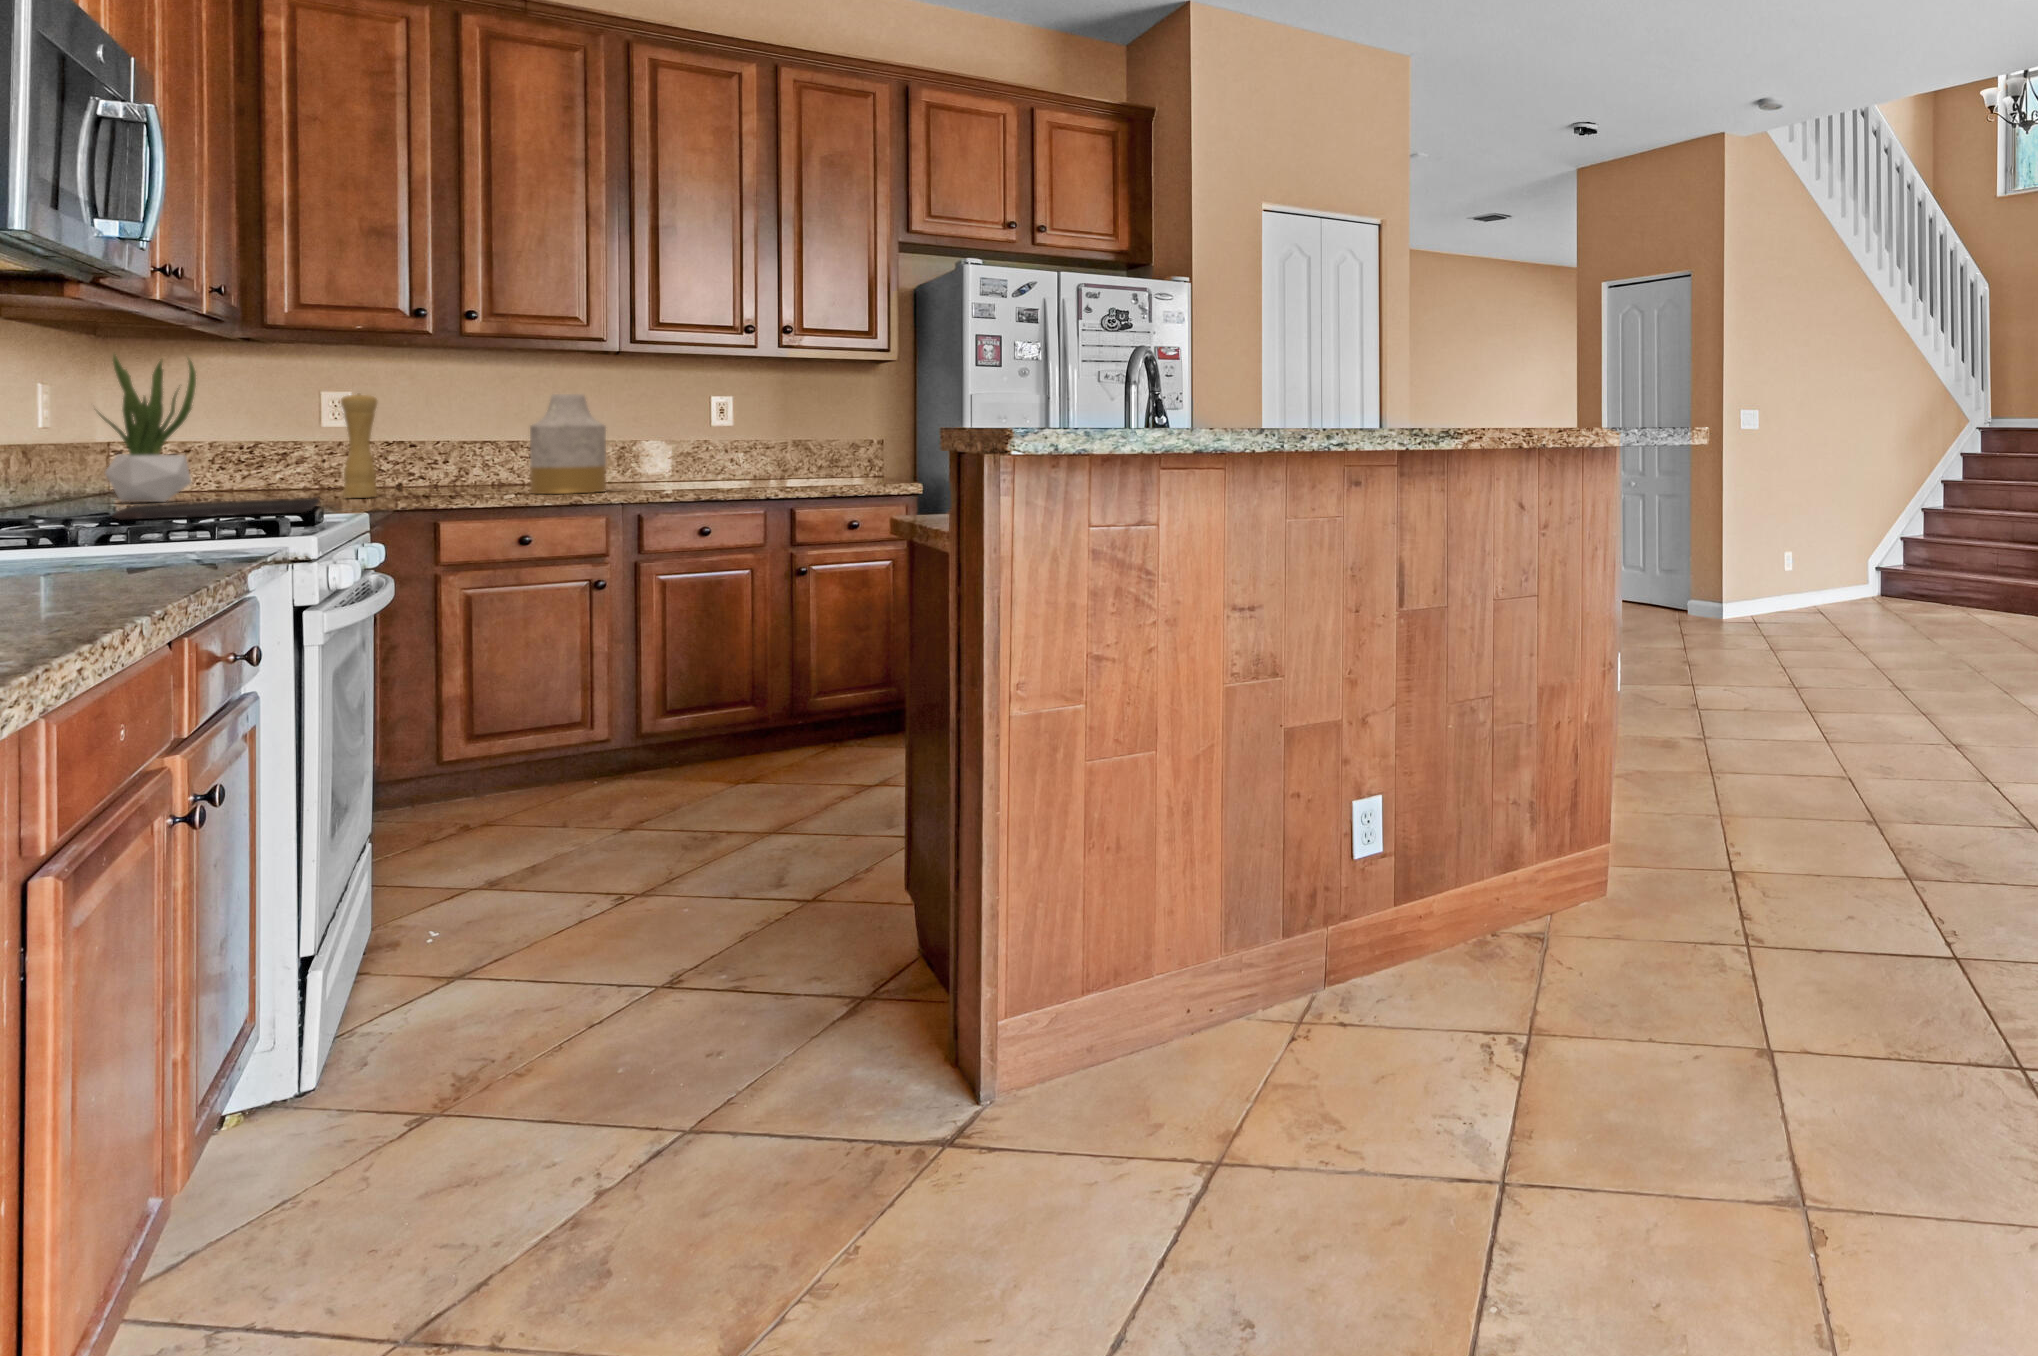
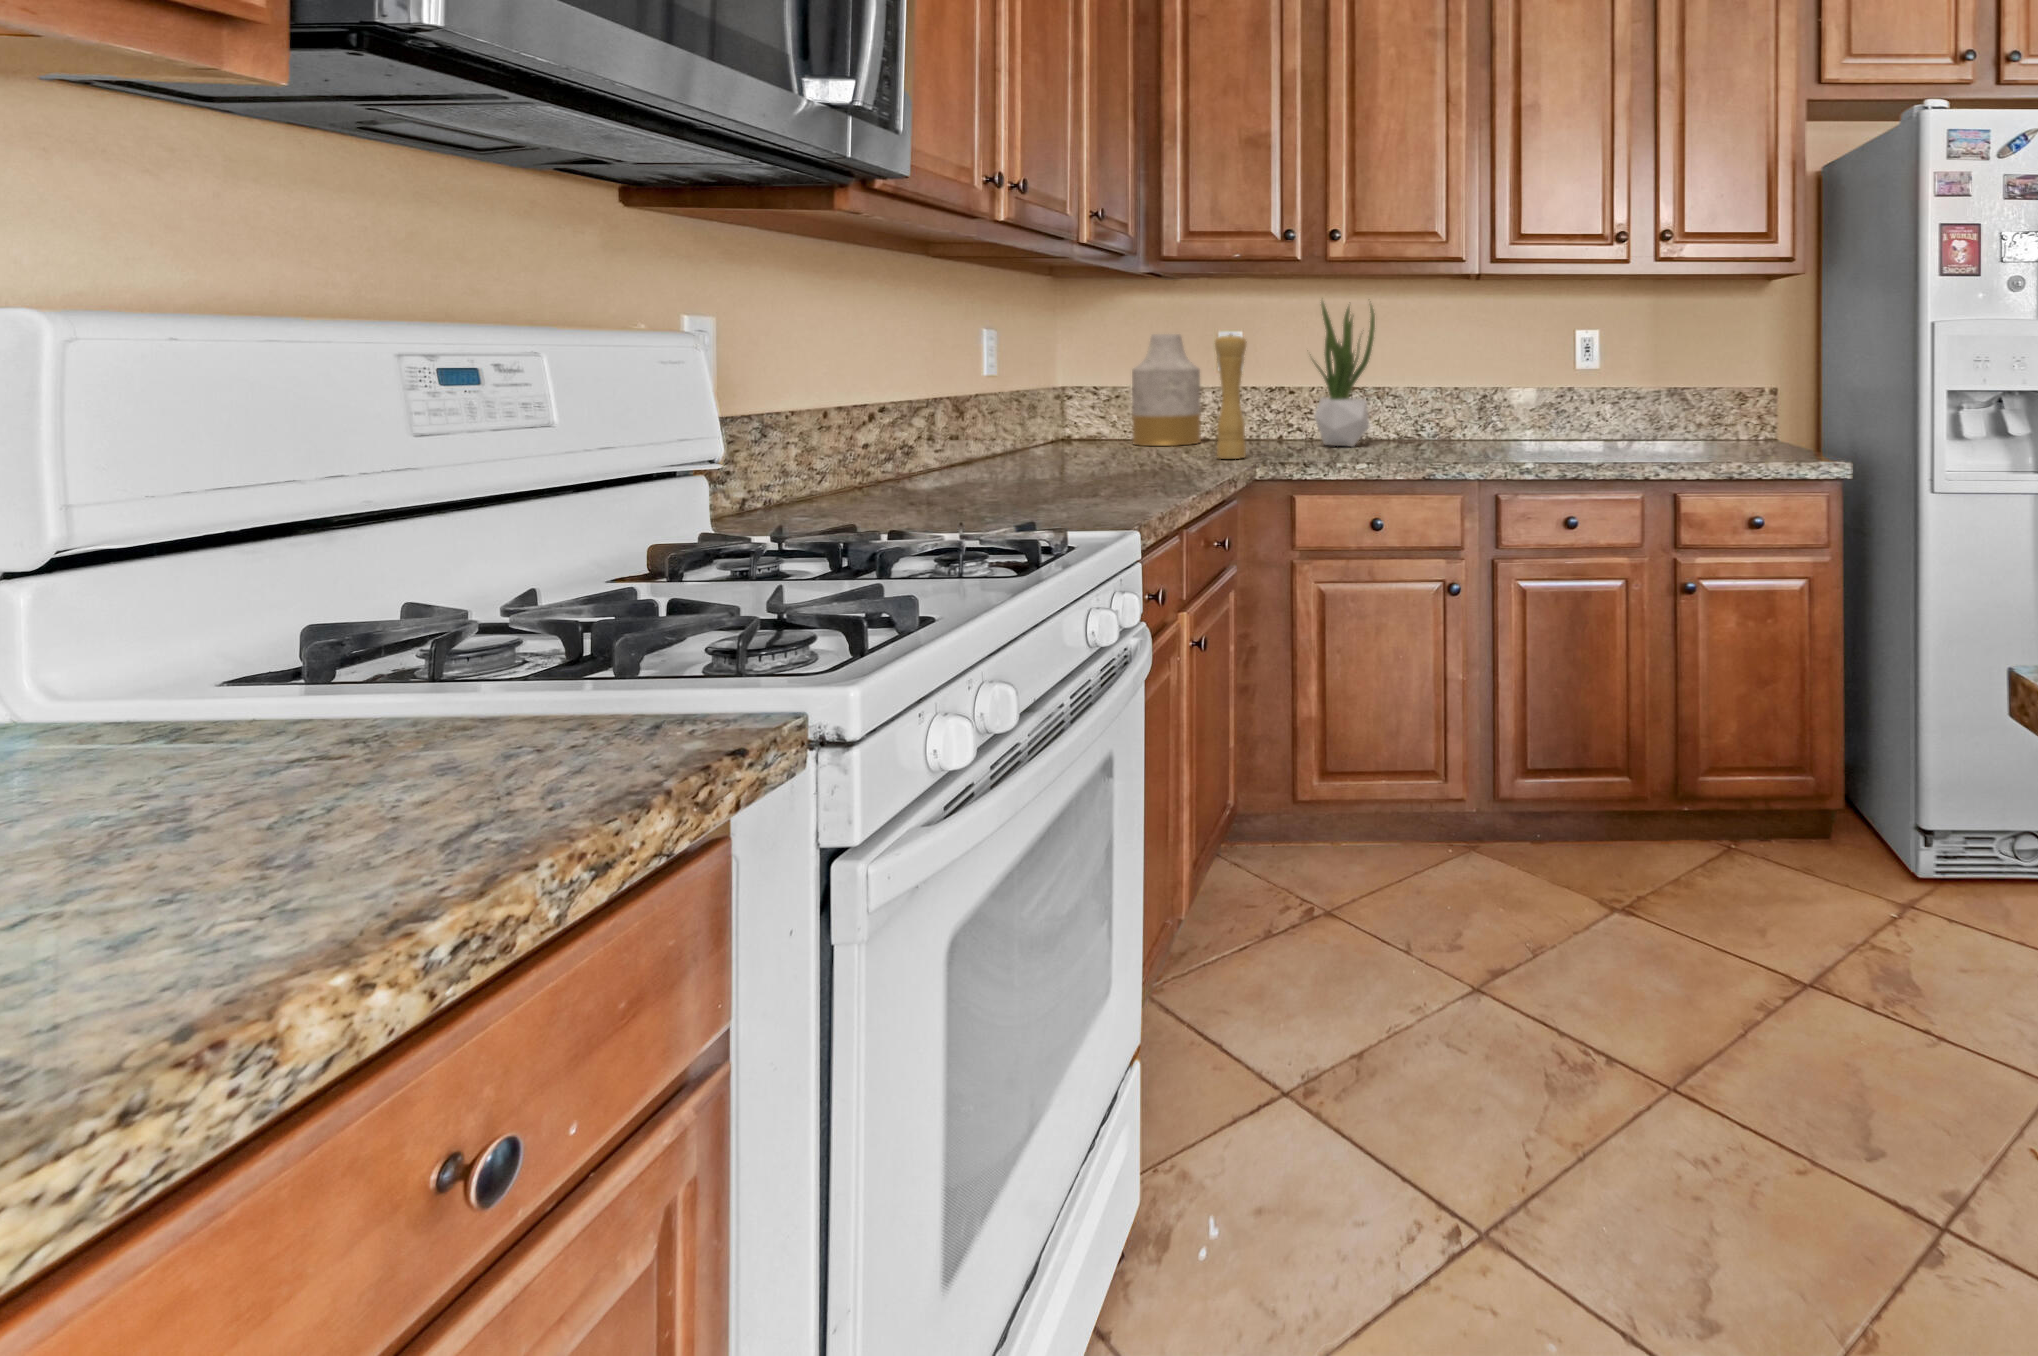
potted plant: present [99,355,196,502] -> present [1313,301,1375,446]
vase: present [530,394,606,494] -> present [1132,334,1201,446]
tray: present [112,498,320,520] -> none [966,465,1177,497]

